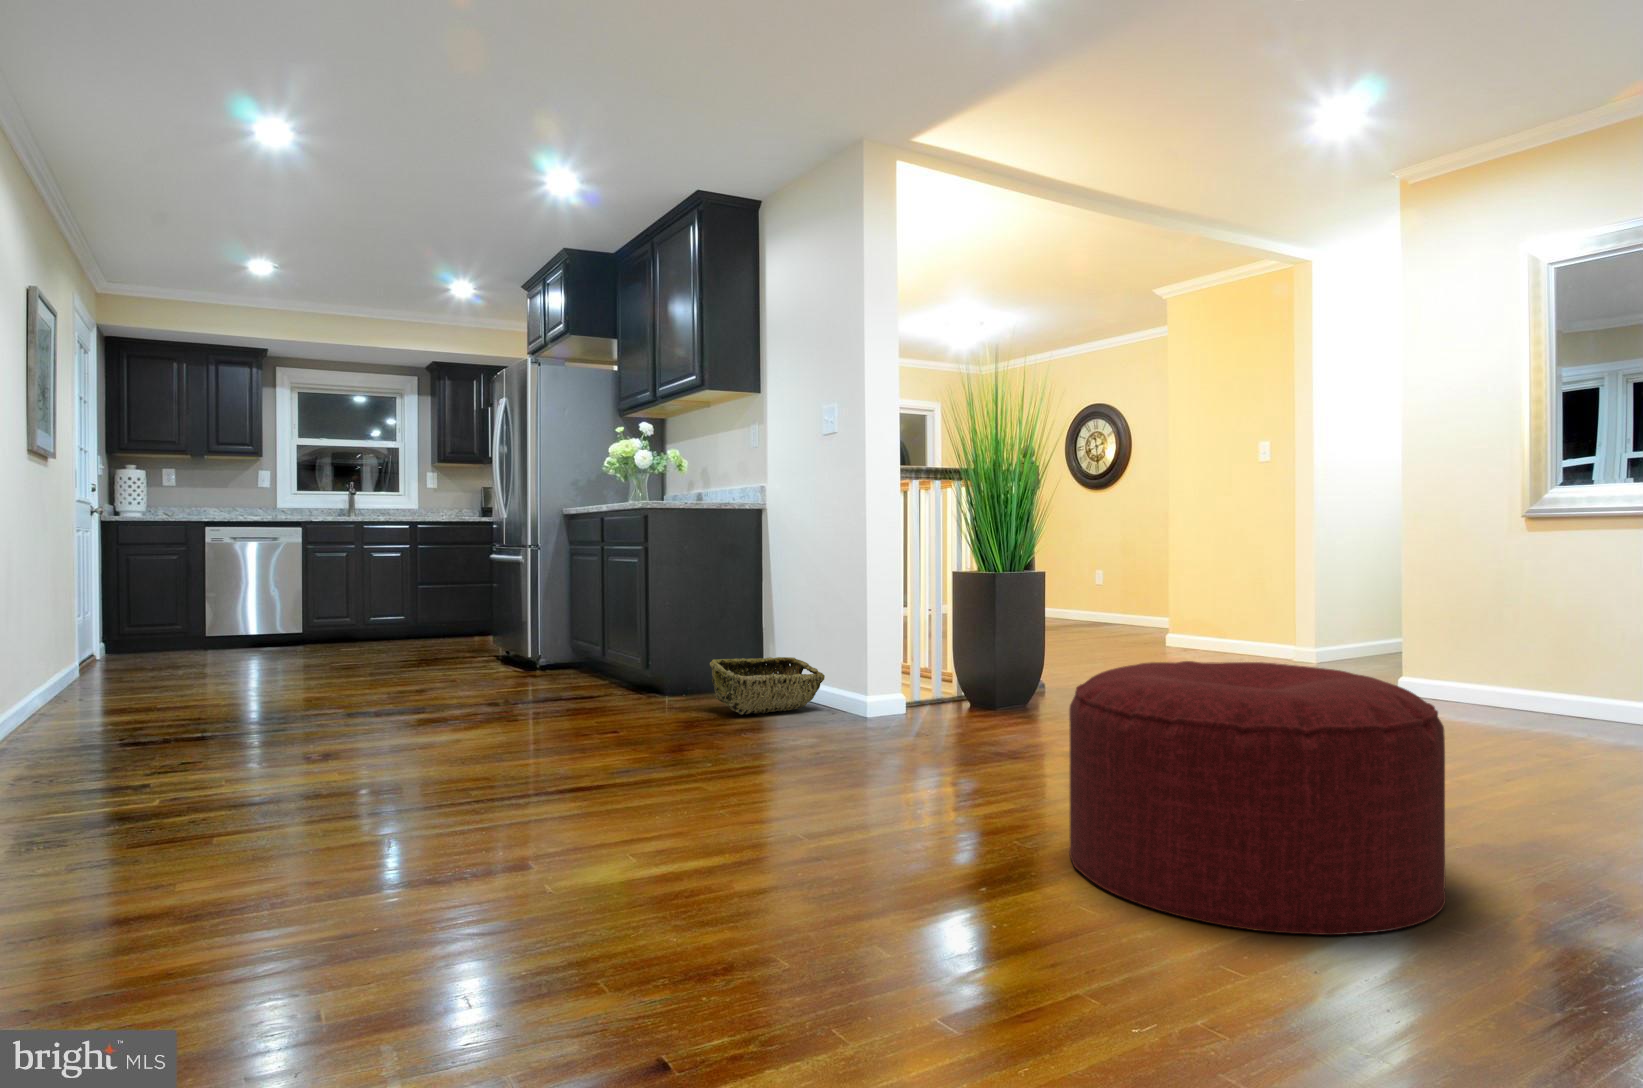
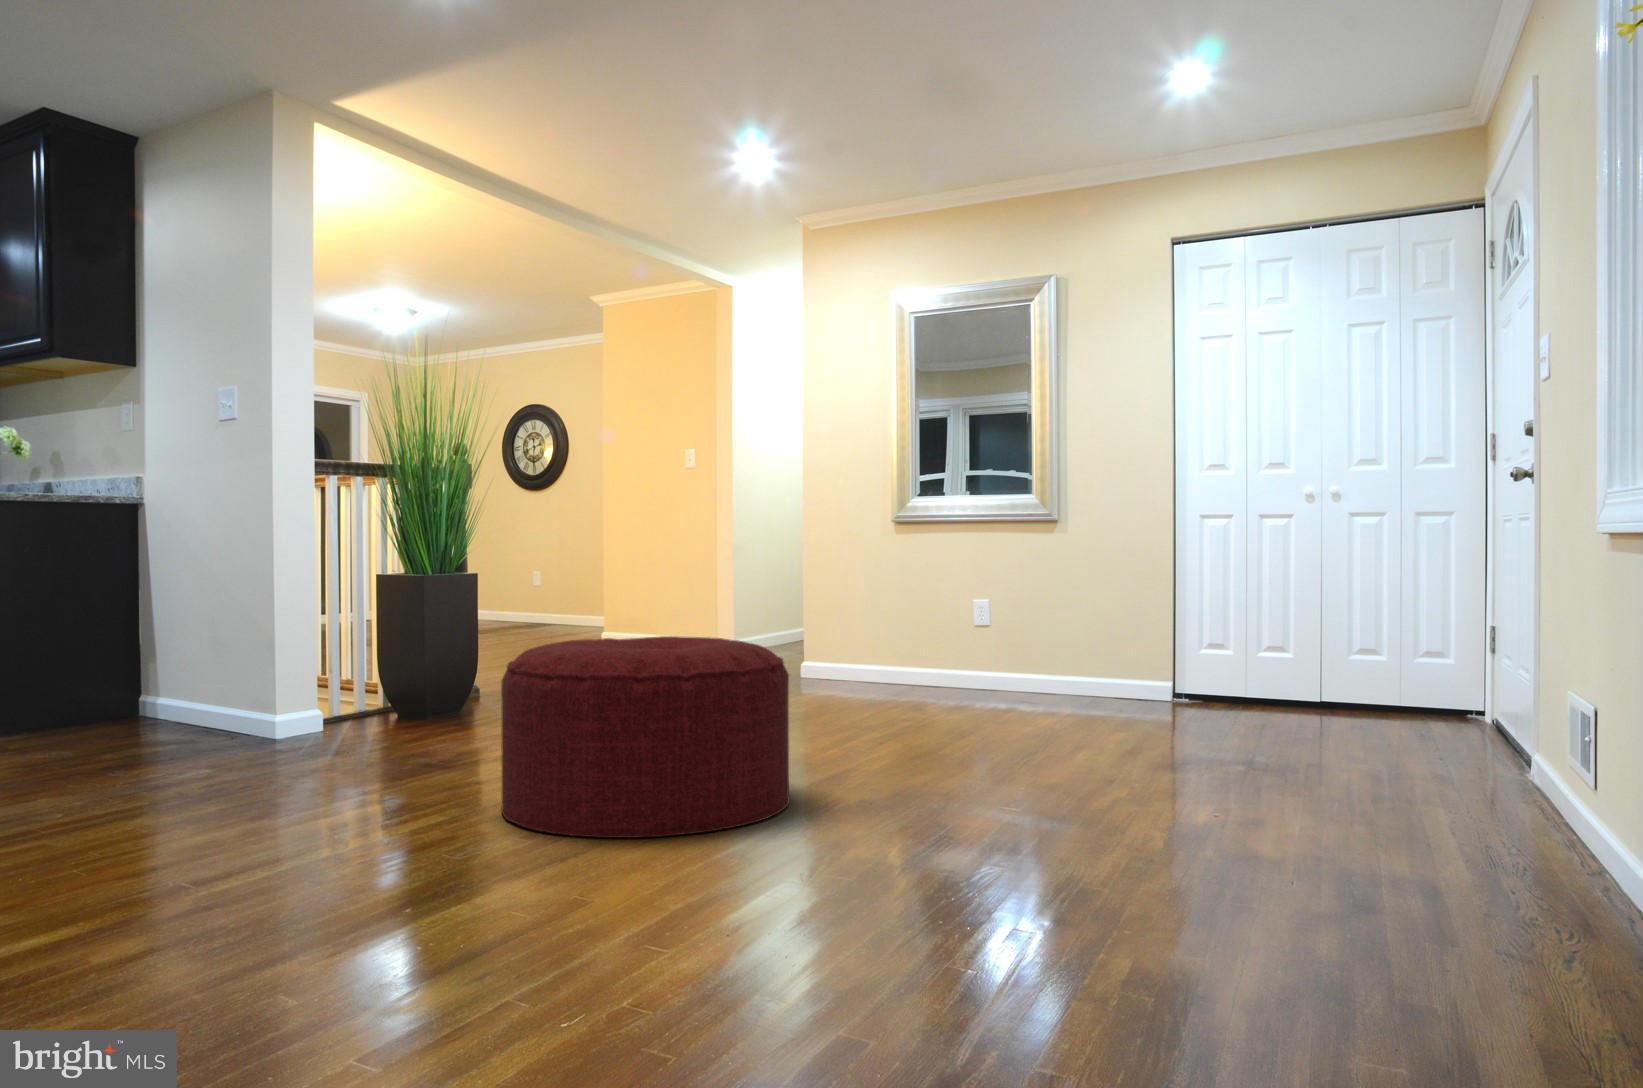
woven basket: present [710,657,825,715] -> none [70,676,224,744]

